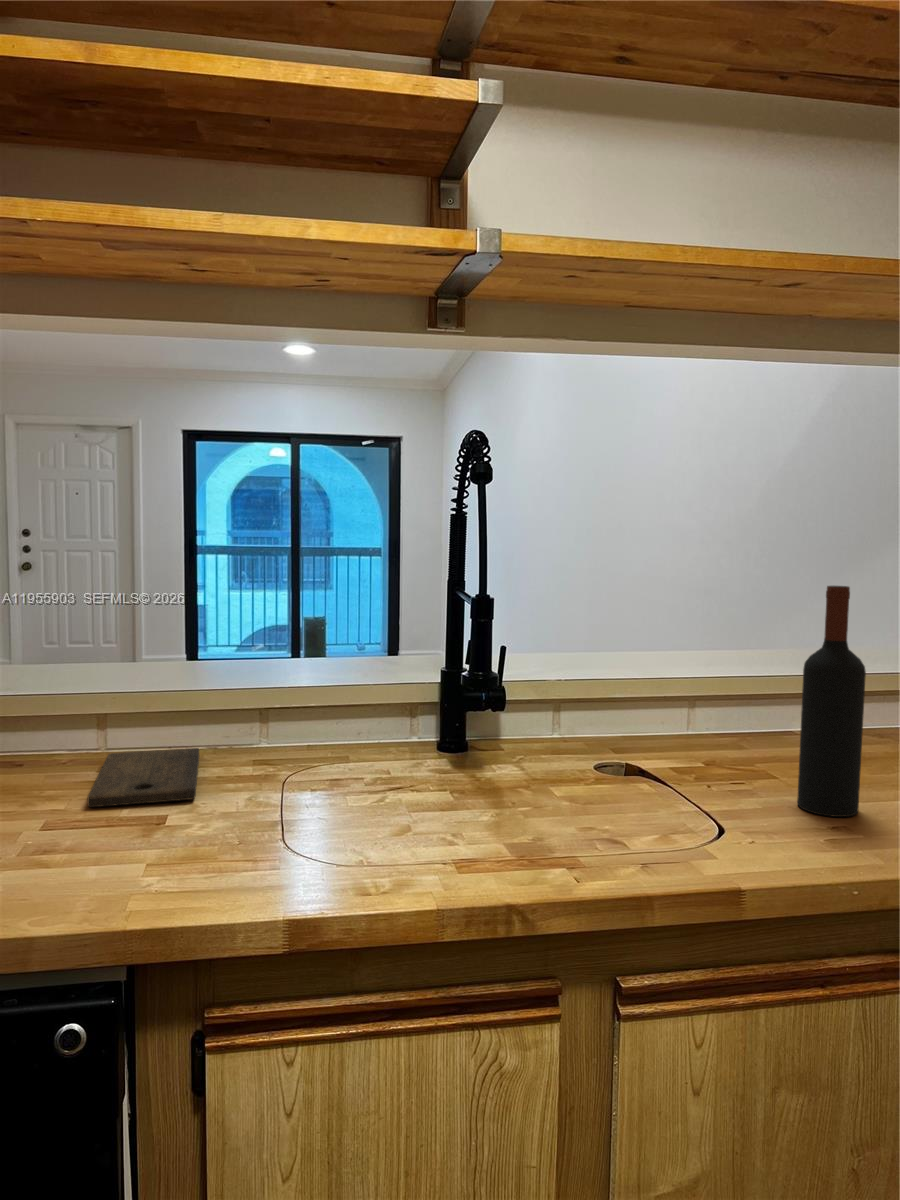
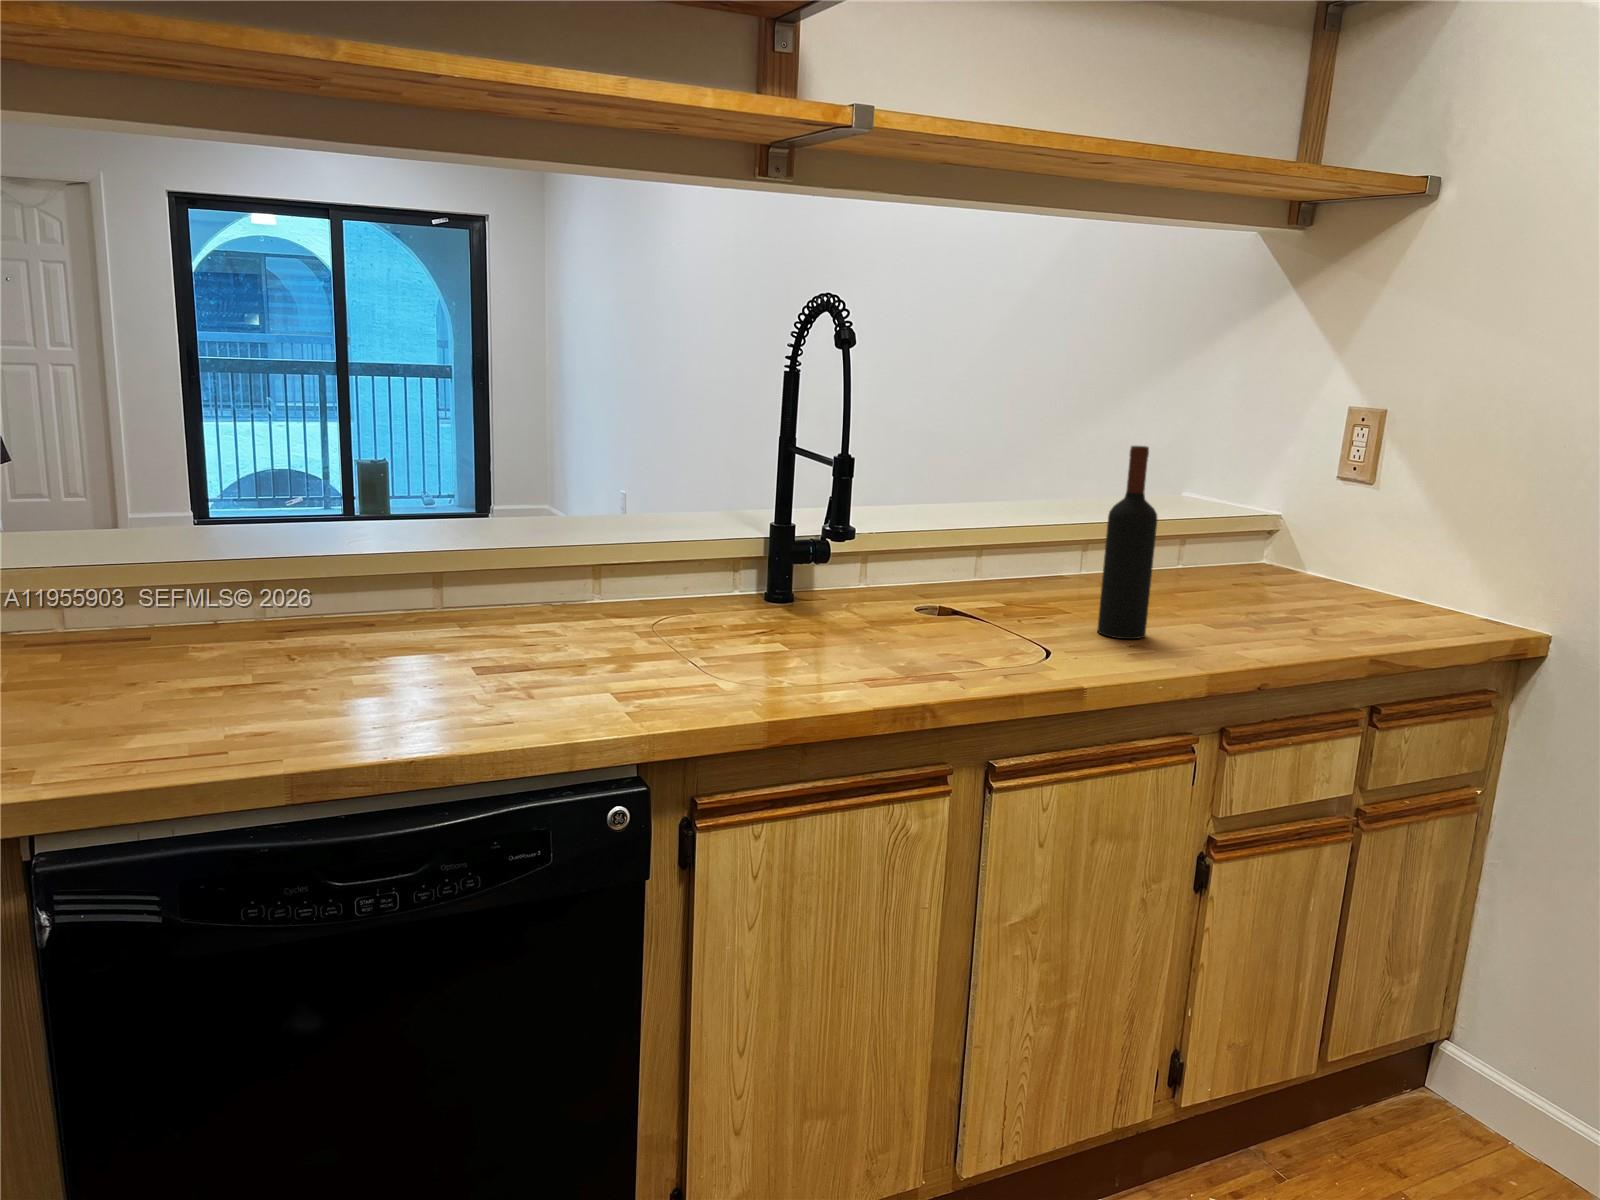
cutting board: present [88,748,199,807] -> none [457,606,589,658]

